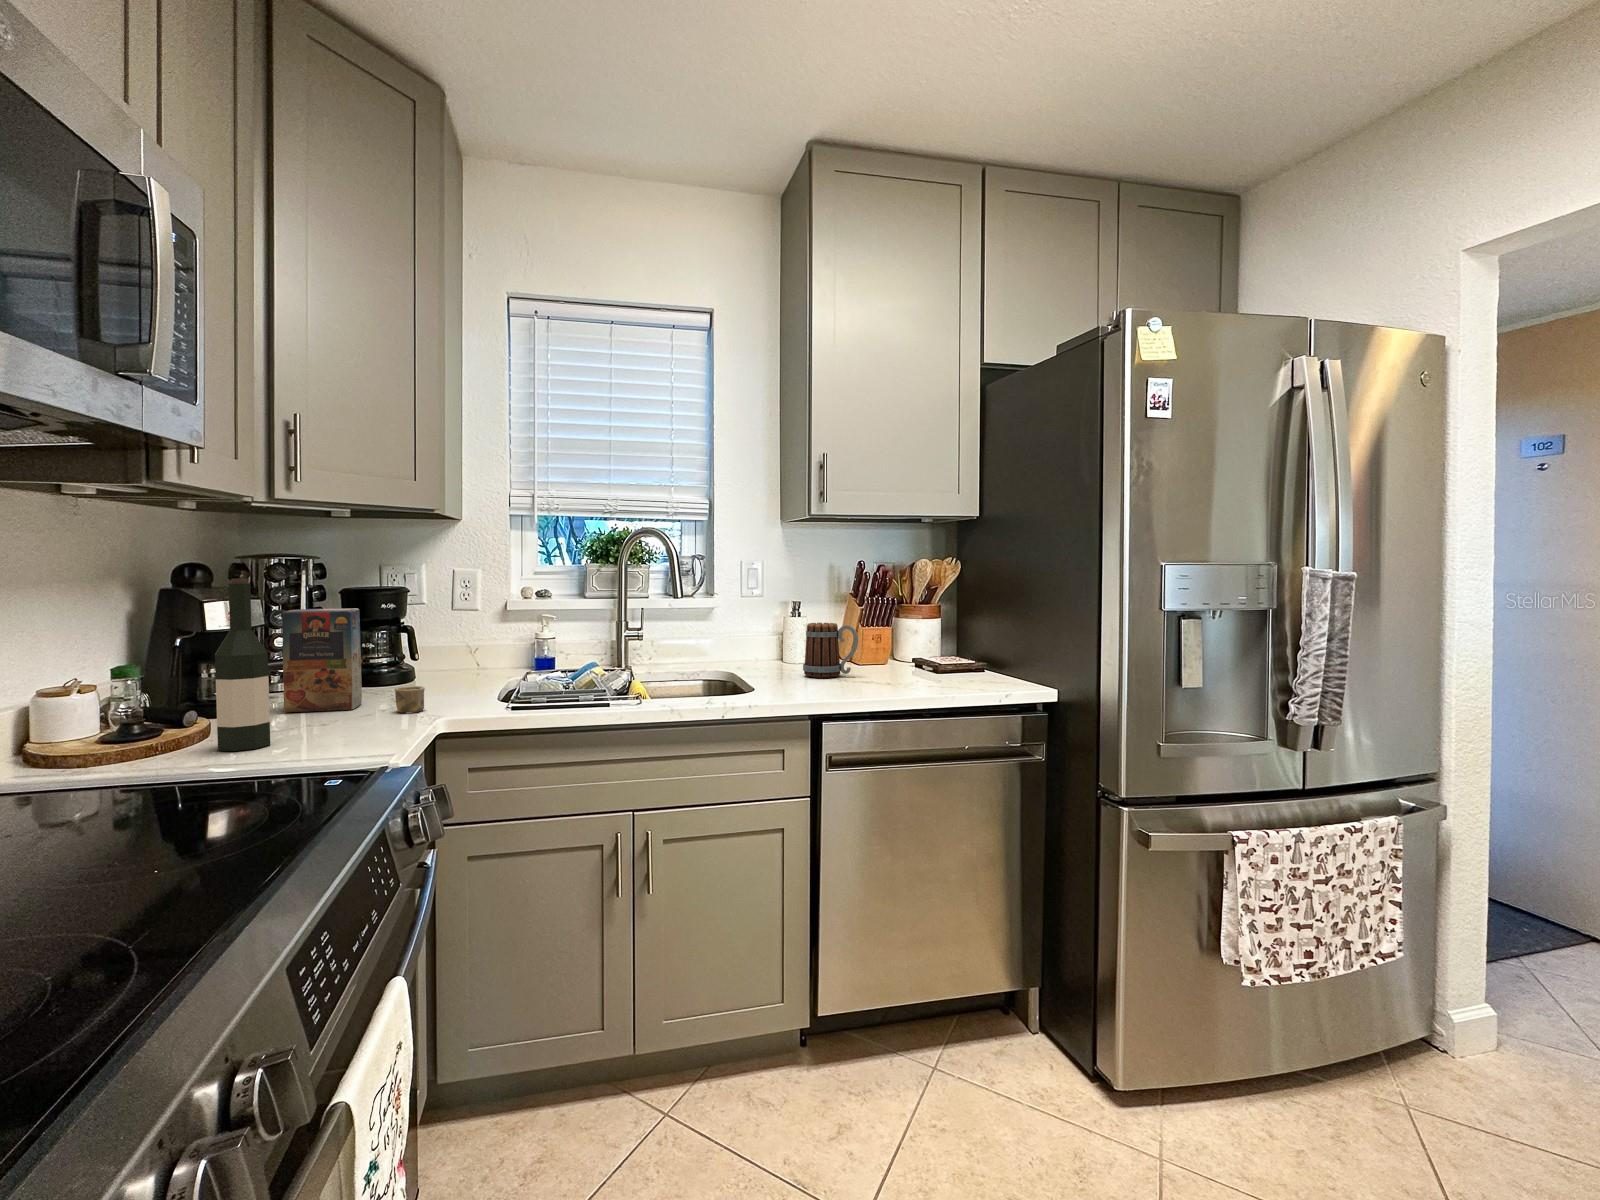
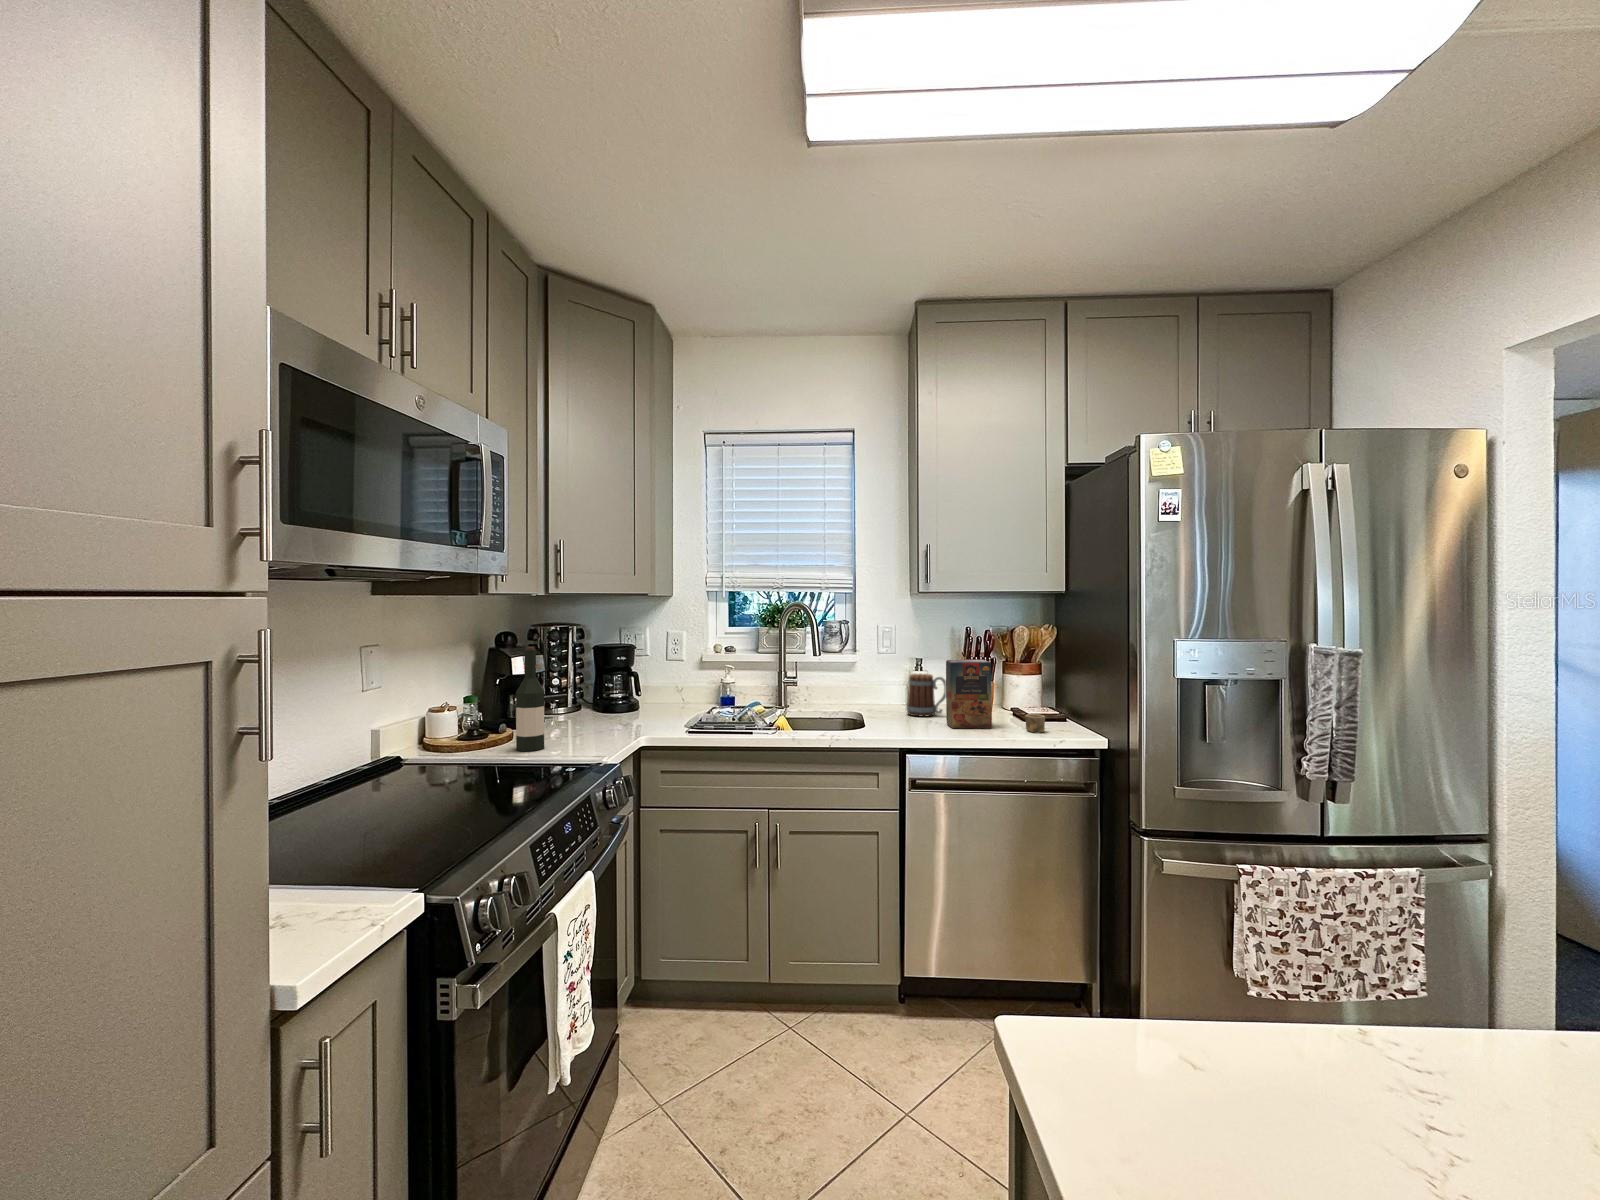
cereal box: present [282,608,425,713] -> present [946,660,1045,733]

